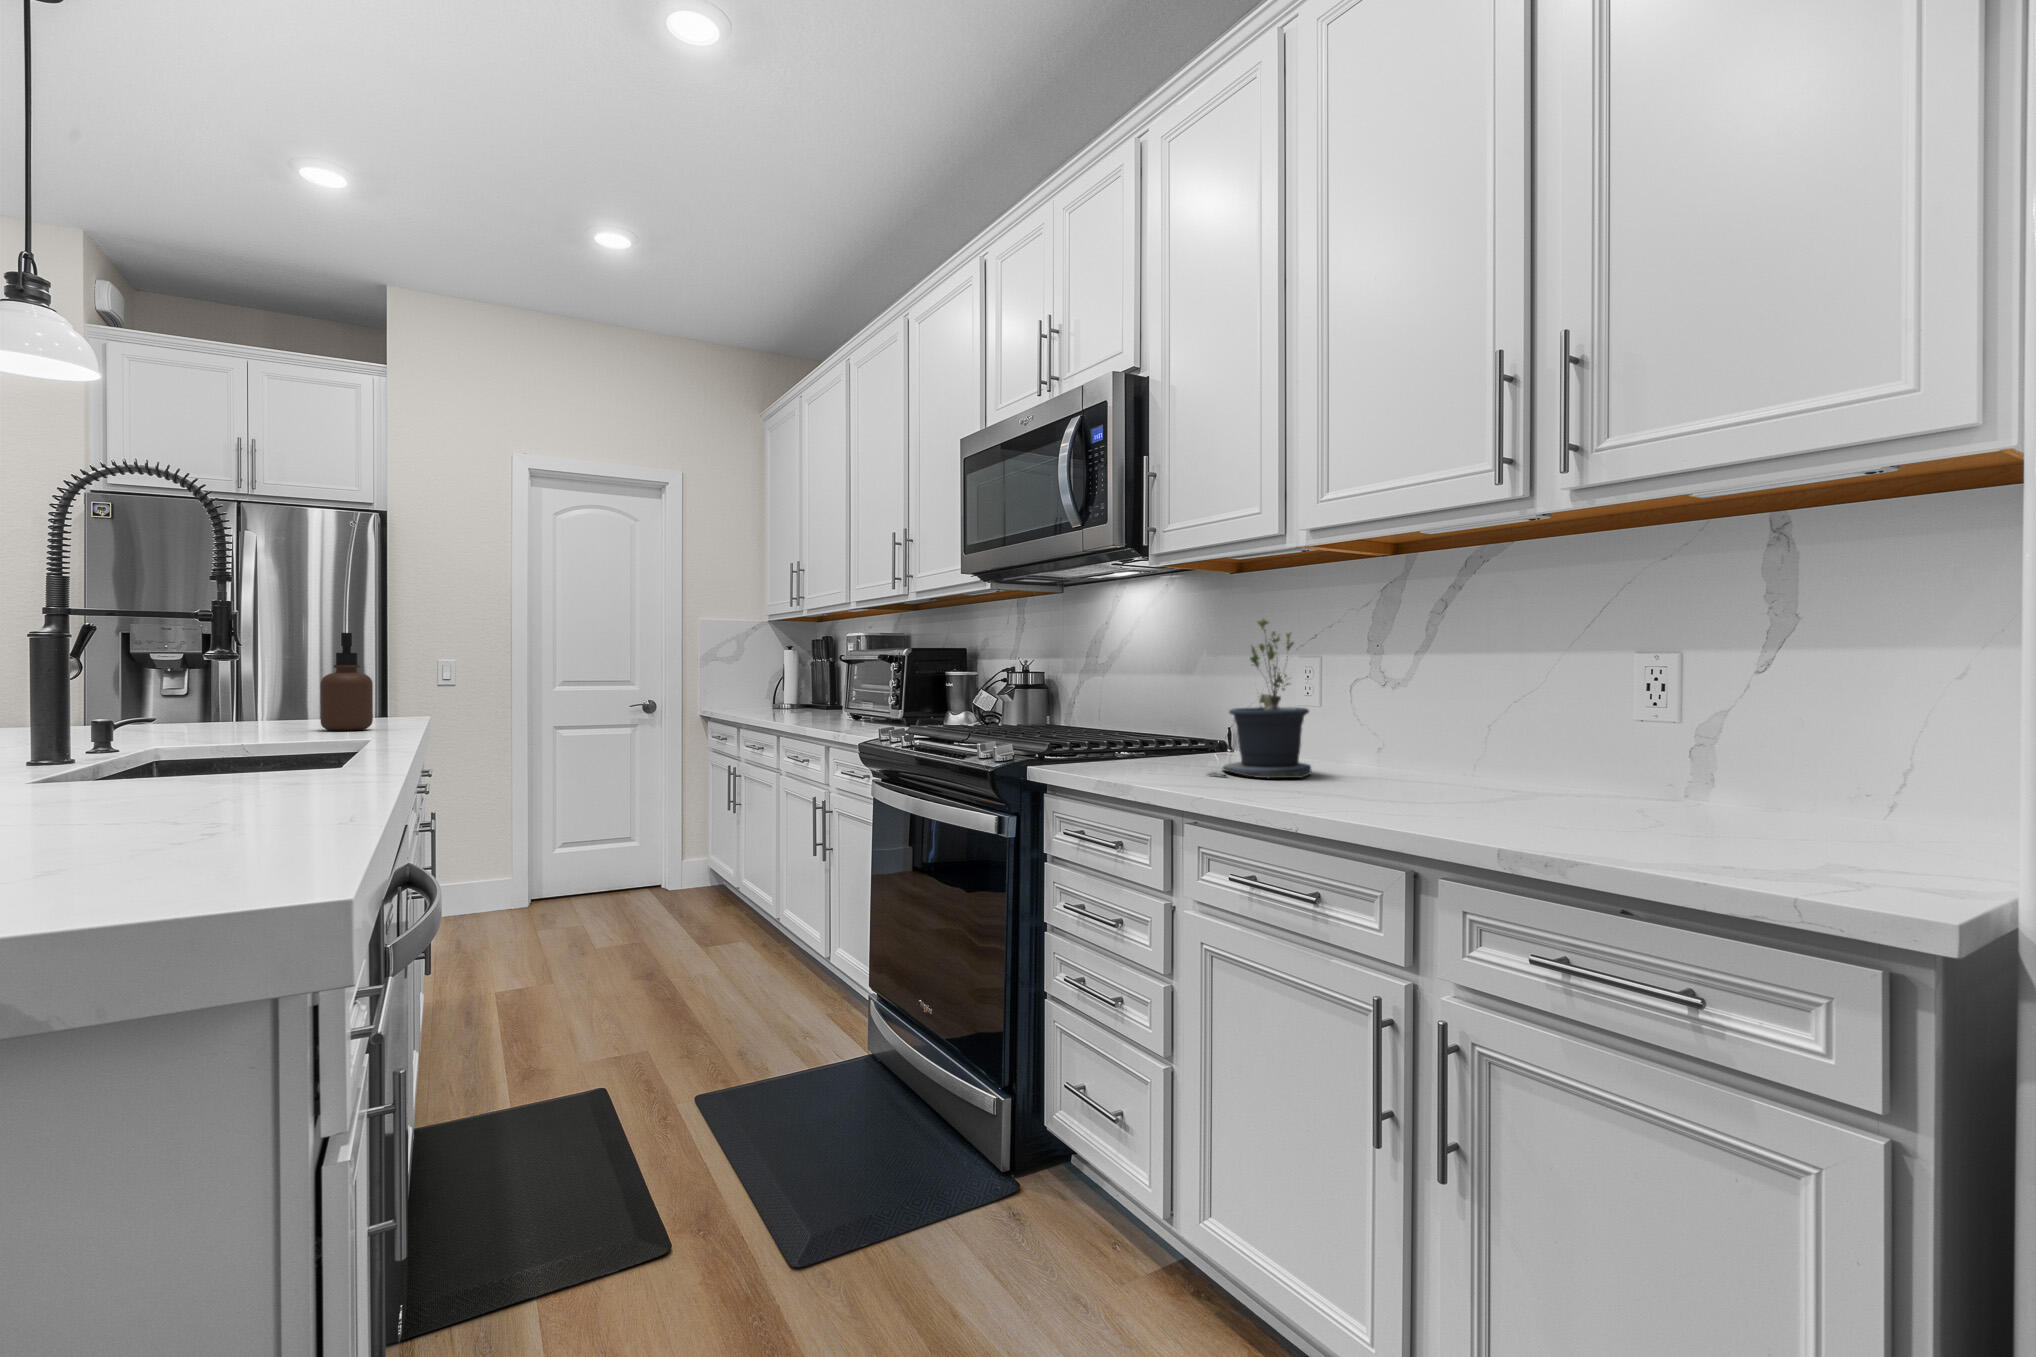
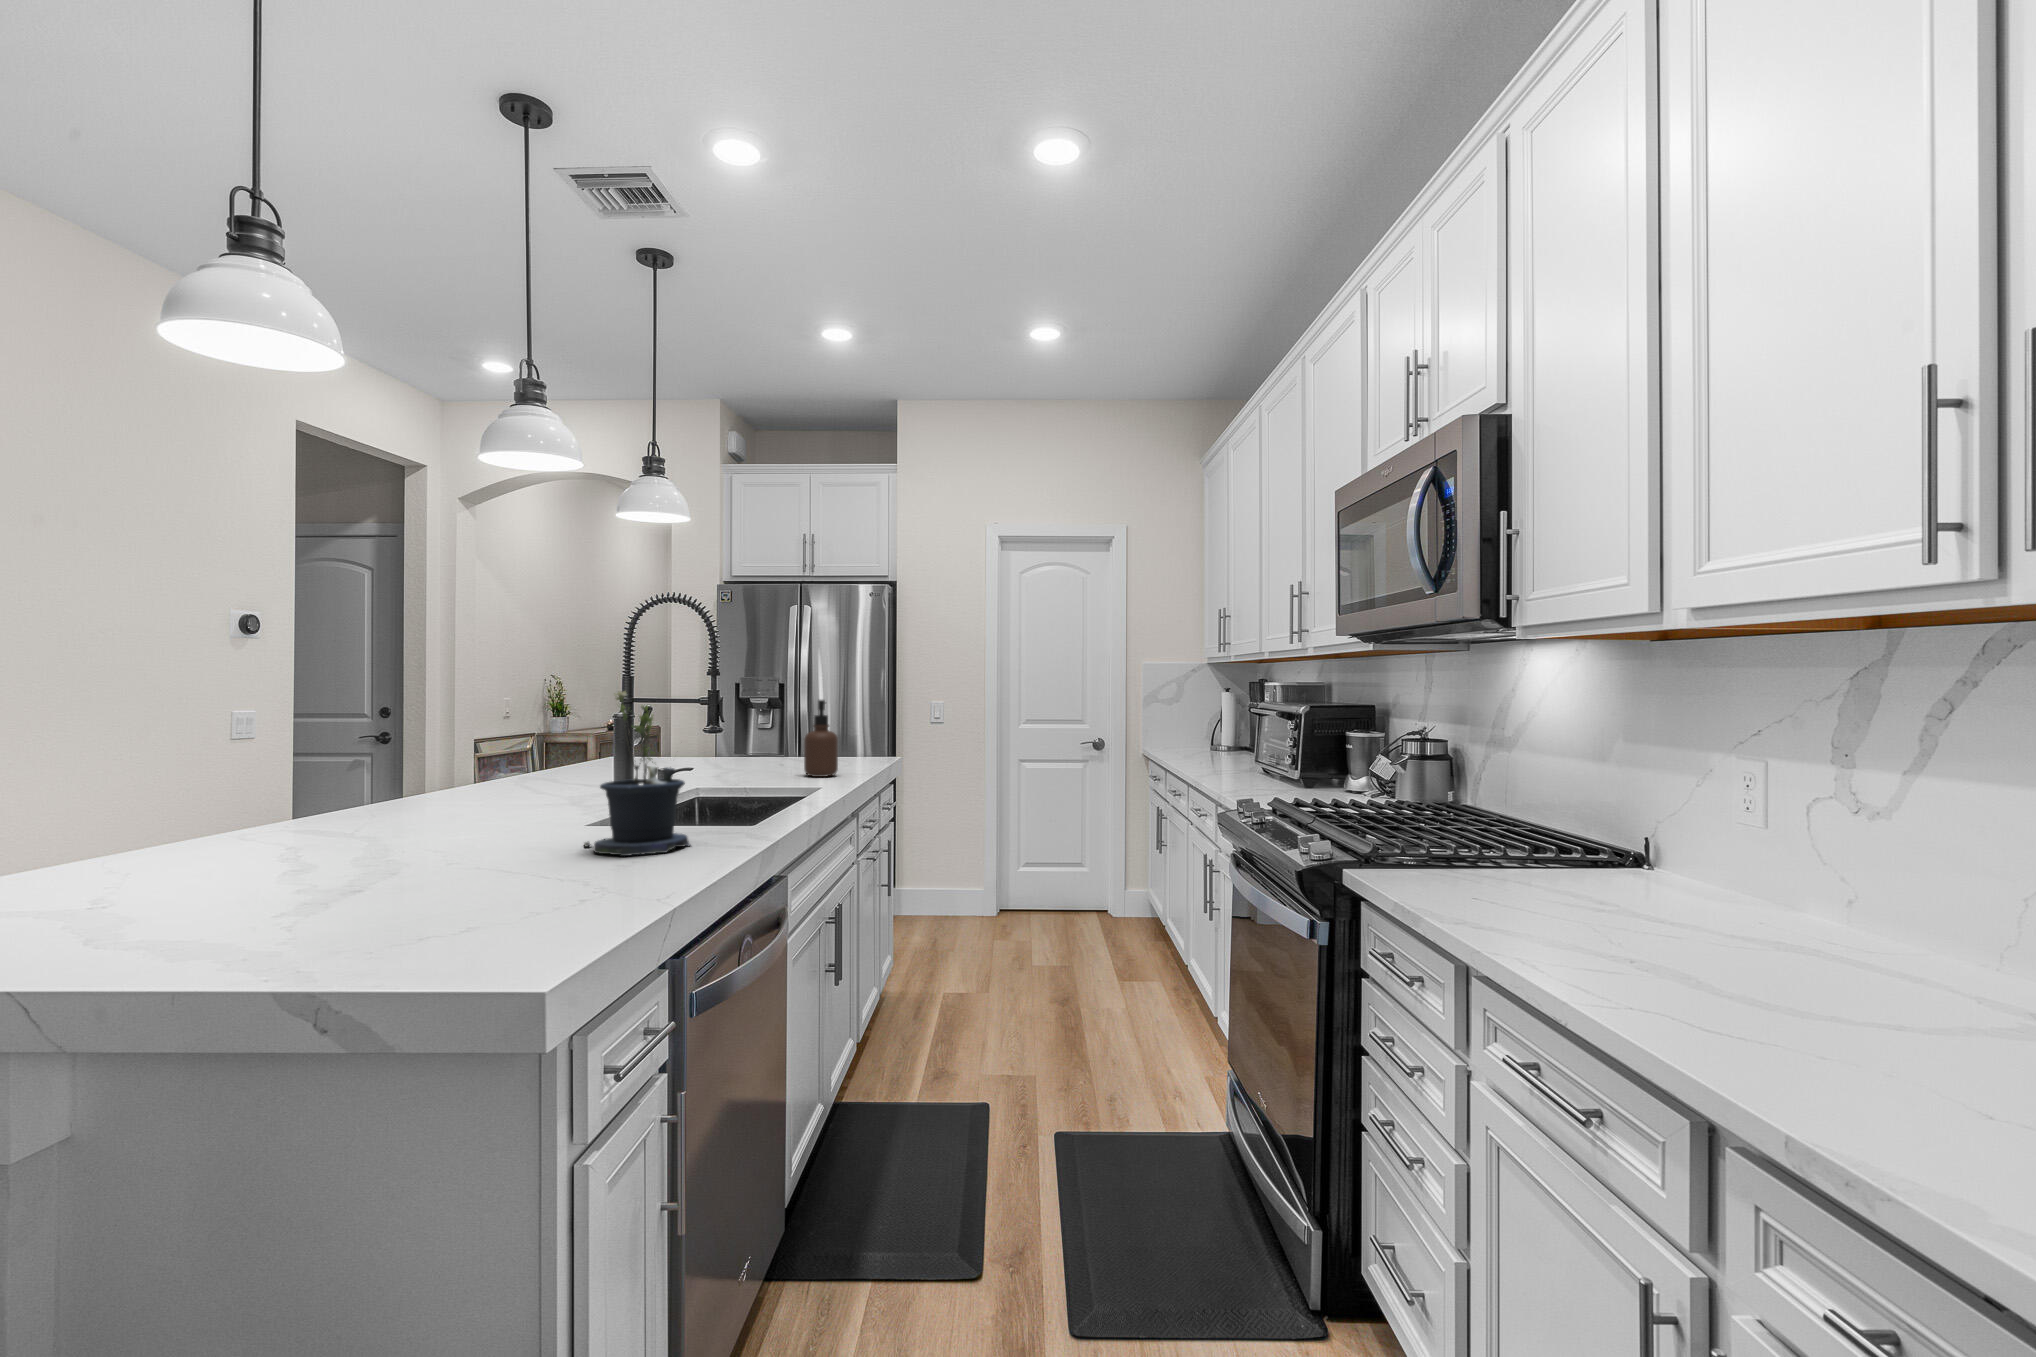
potted plant: present [1209,619,1311,778] -> present [584,691,690,856]

